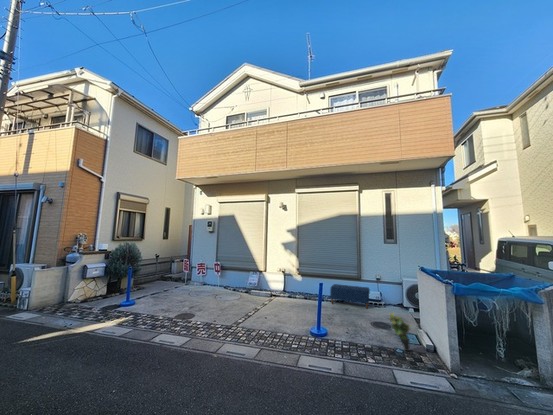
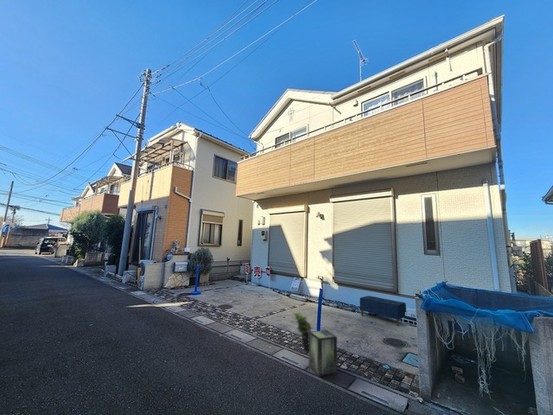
potted plant: present [390,313,410,351] -> present [294,312,312,350]
storage box: none [346,327,375,376] -> present [309,330,337,377]

